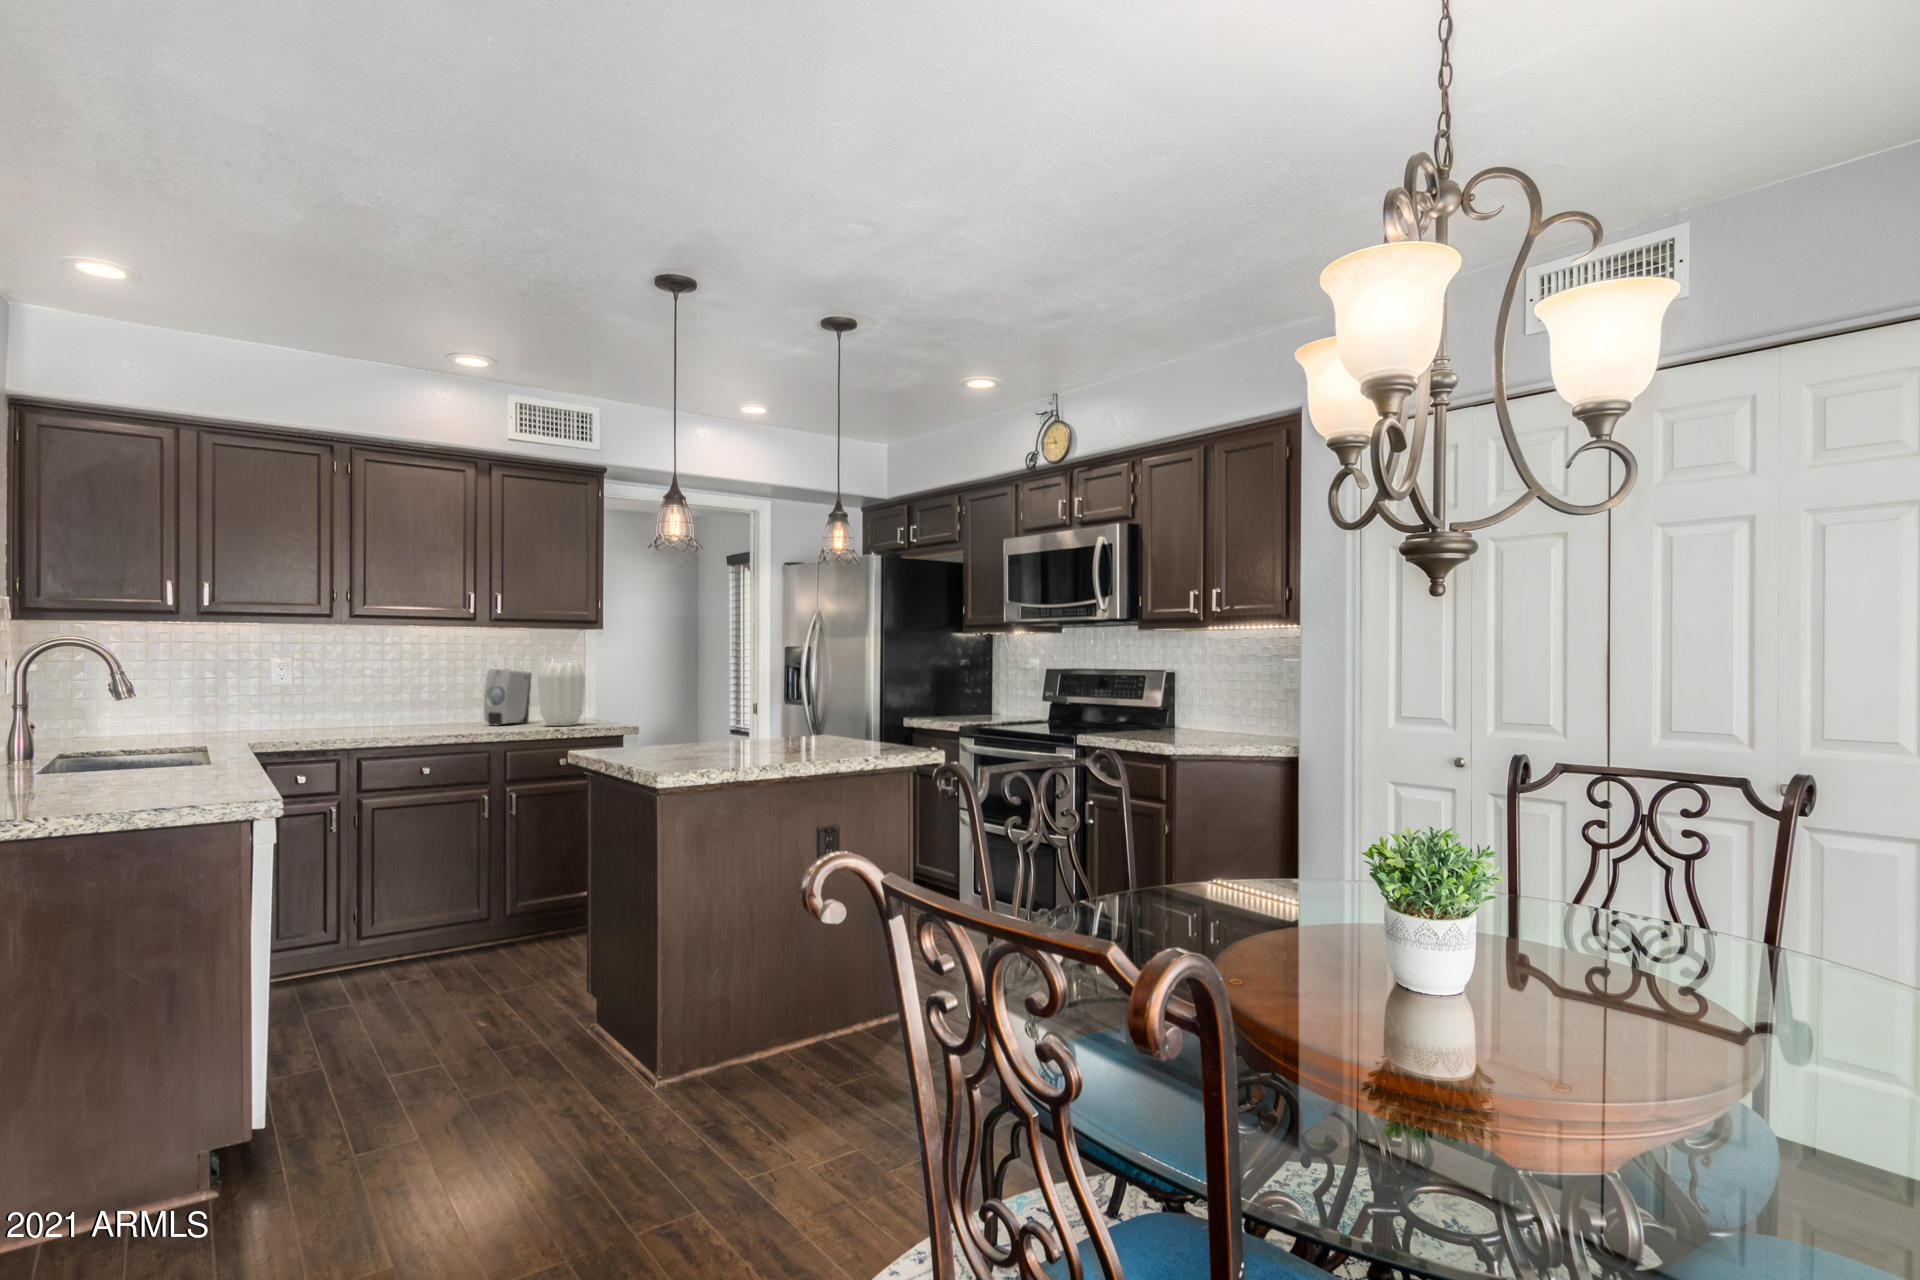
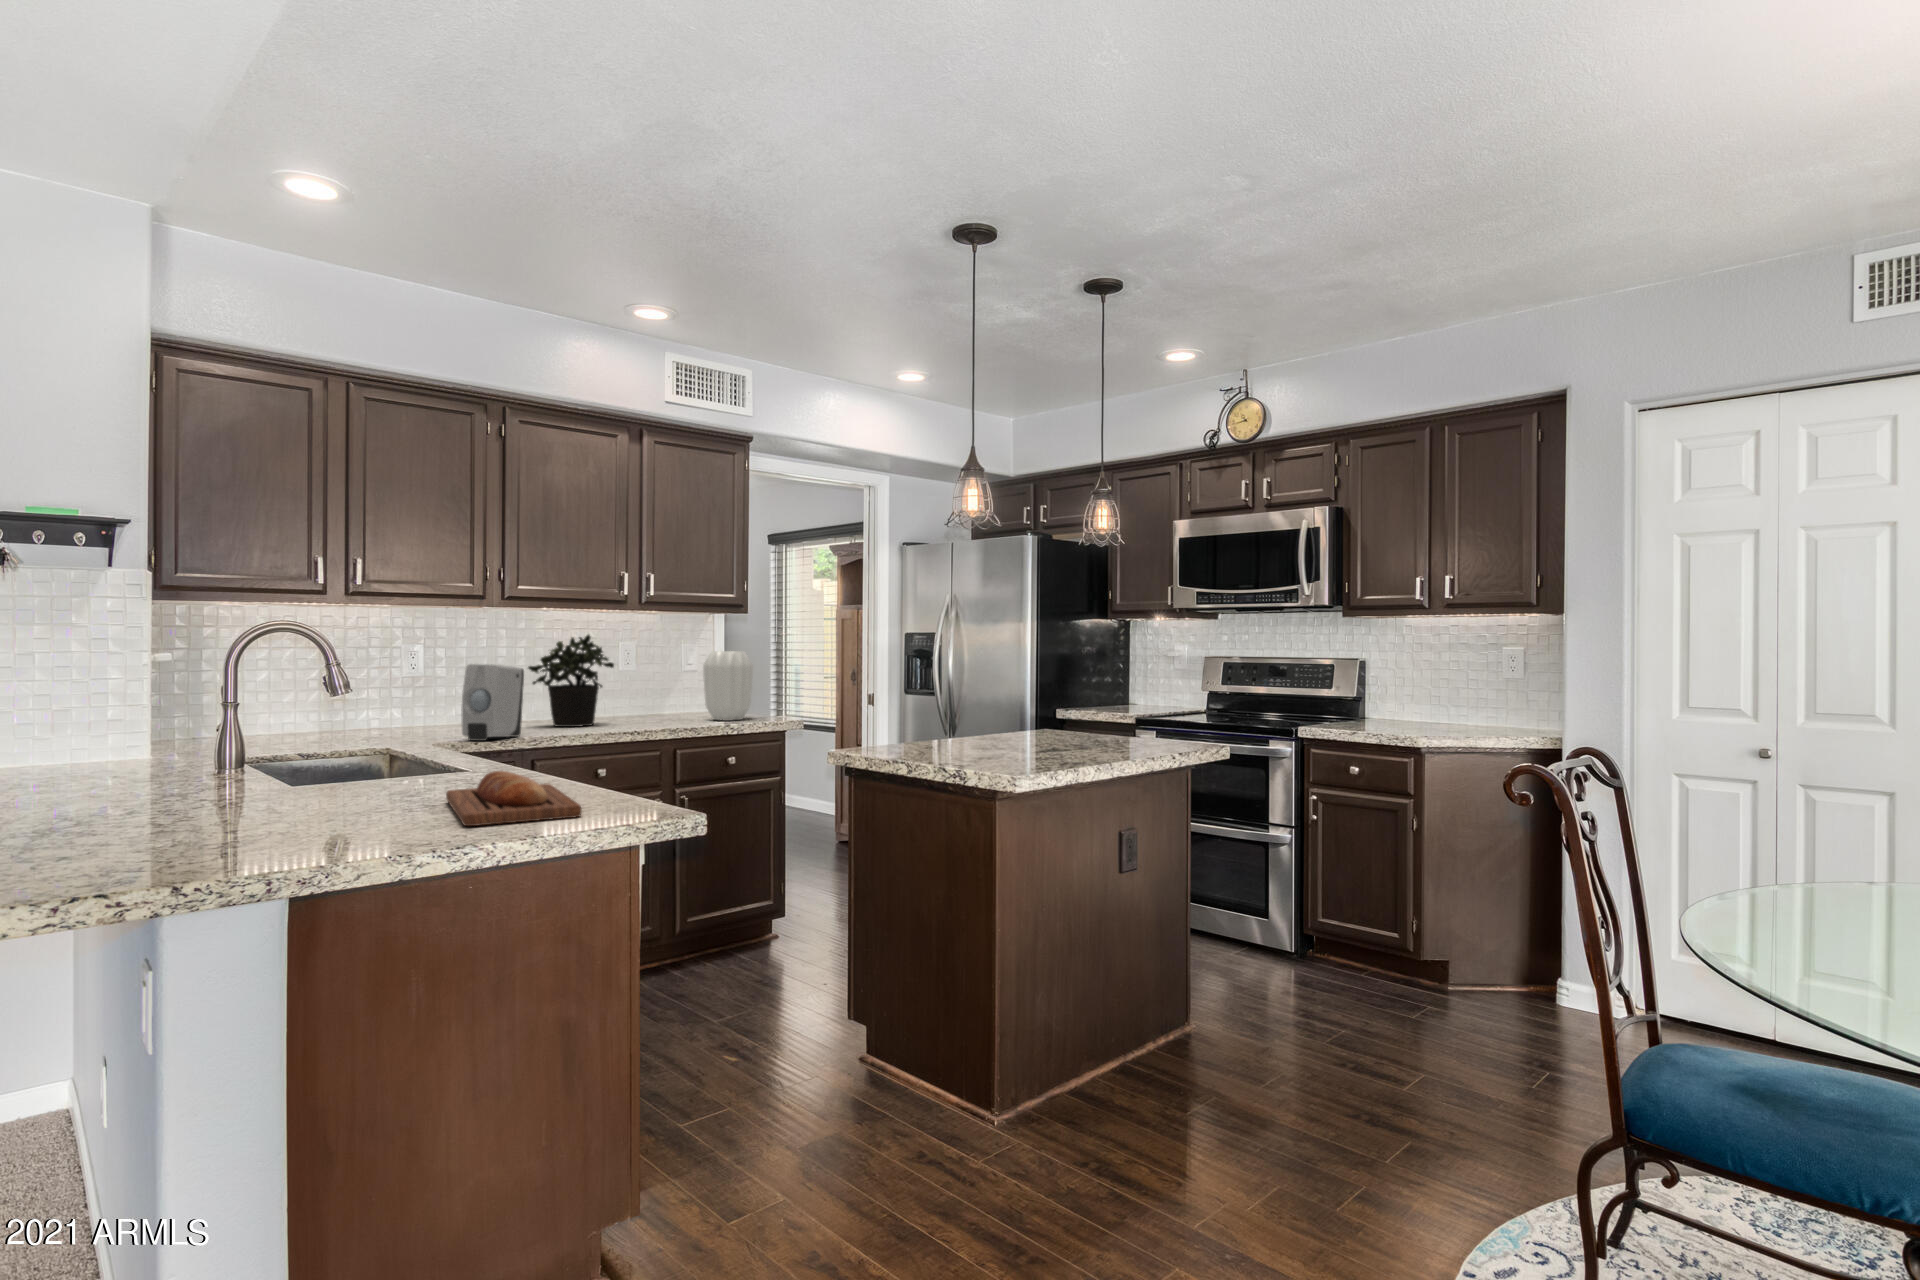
potted plant: none [369,647,448,731] -> present [528,635,614,727]
soap dispenser: present [484,669,531,726] -> present [461,664,524,741]
bread loaf: none [87,764,230,808] -> present [446,771,582,826]

